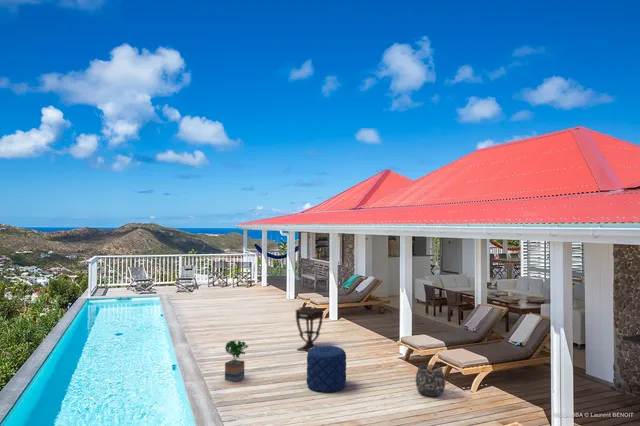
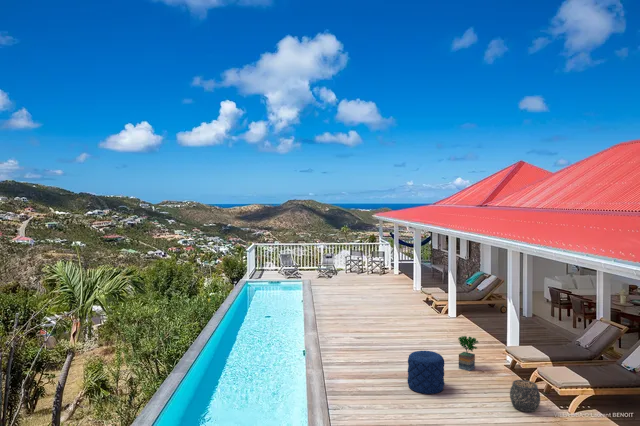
side table: present [296,307,323,351] -> none [407,308,434,350]
potted tree: present [225,341,248,381] -> present [458,336,478,371]

